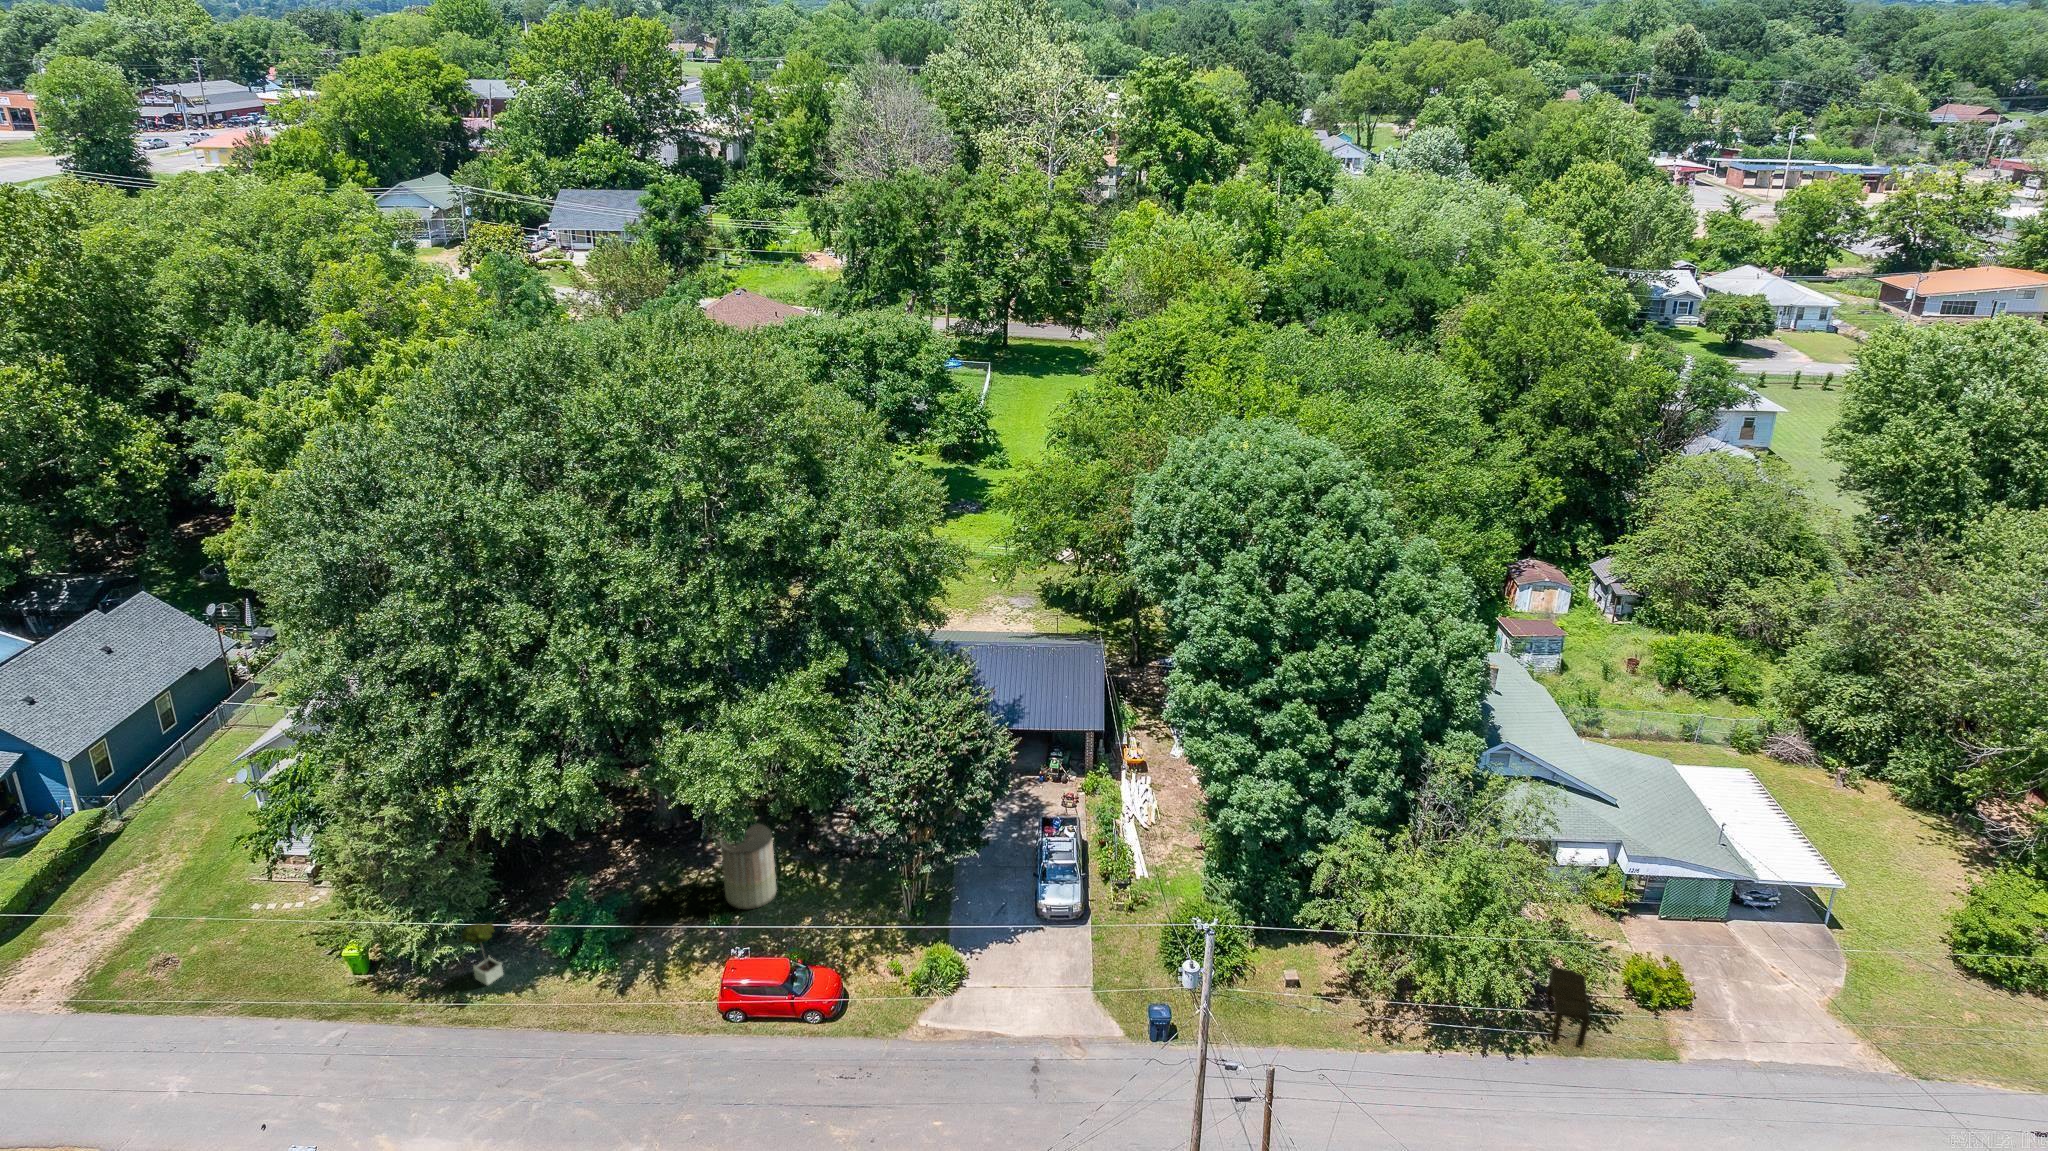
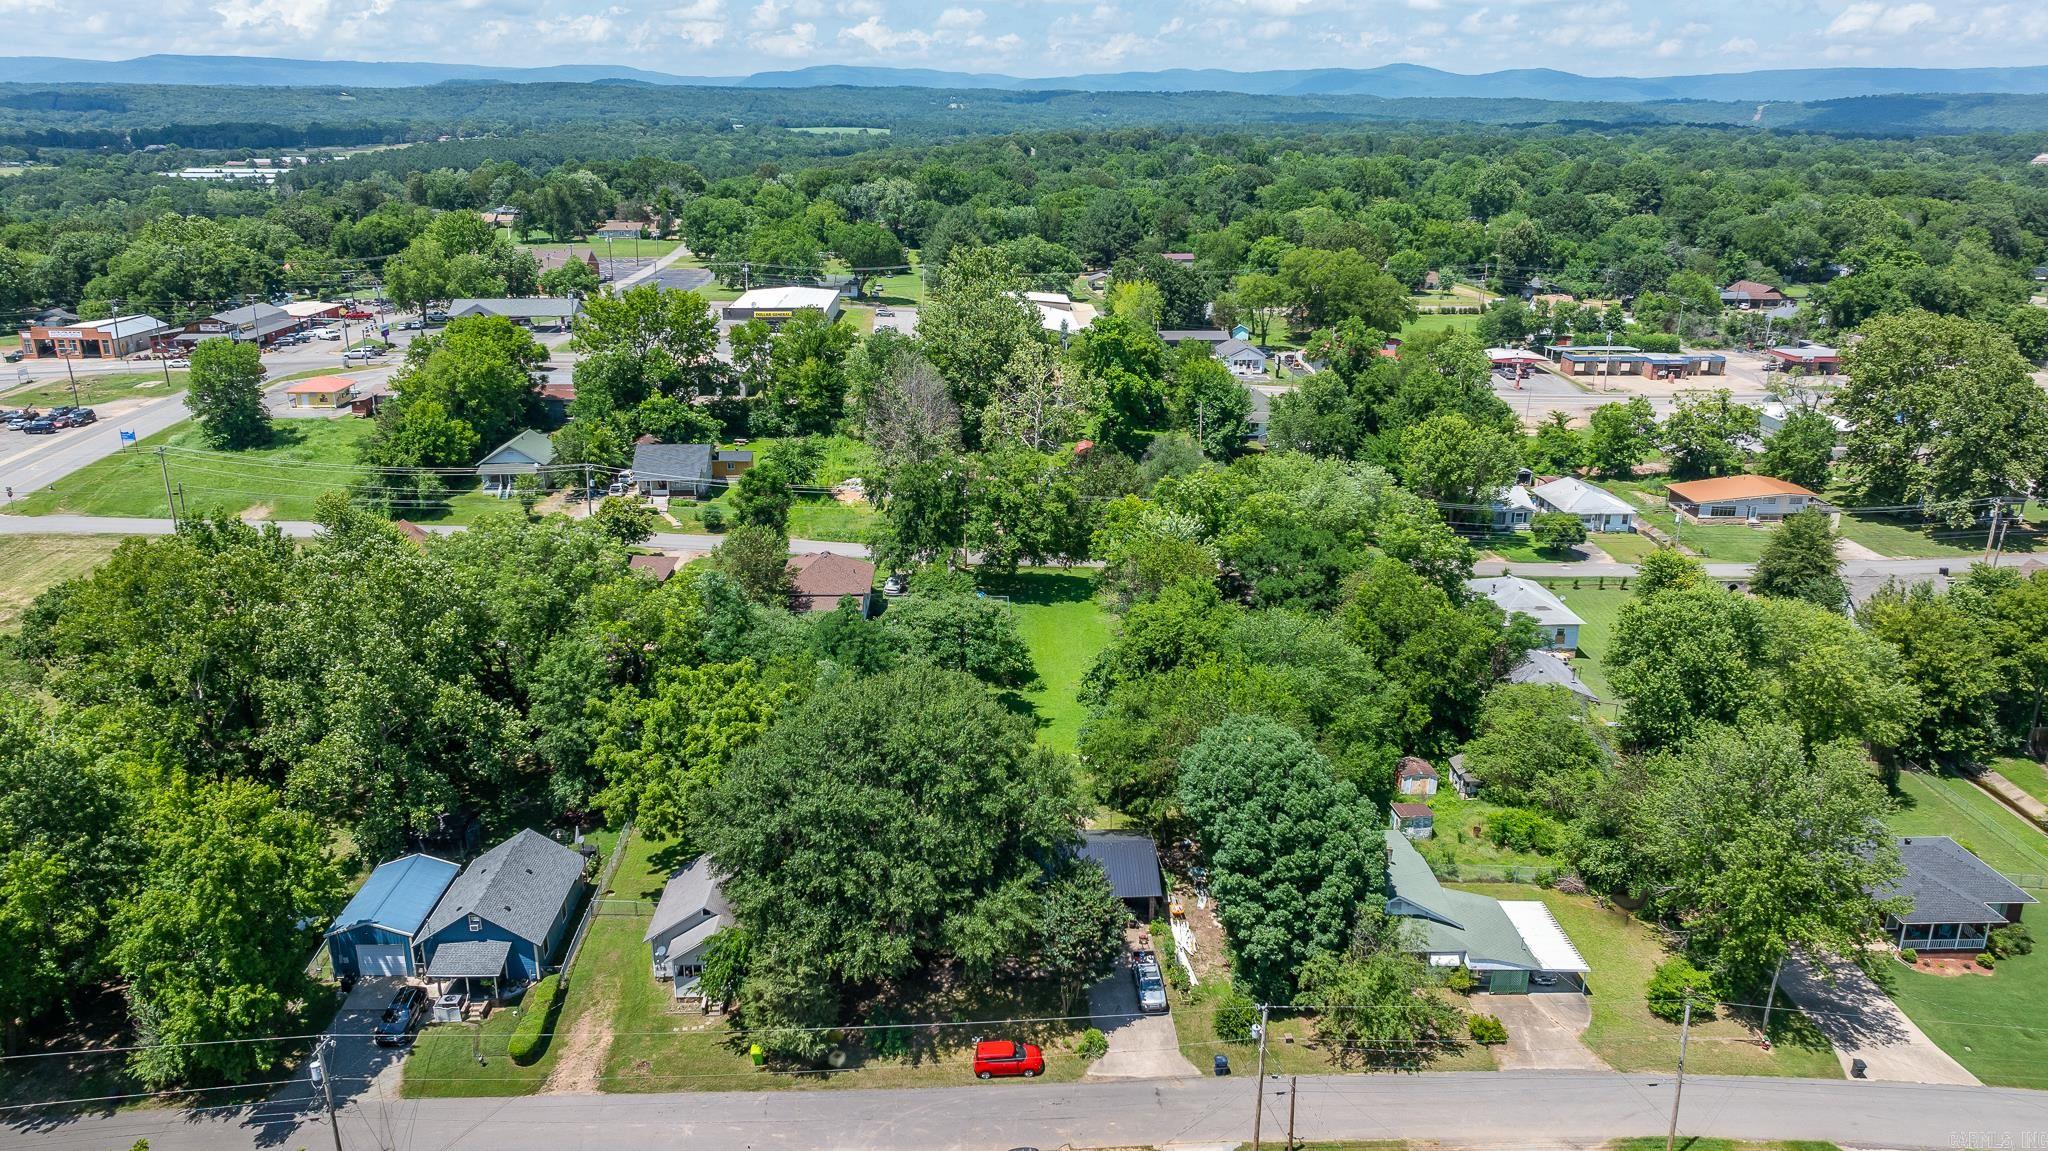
lounge chair: none [1860,744,1942,814] -> present [1609,883,1650,919]
trash can: present [720,824,777,909] -> none [955,964,985,1016]
bench: present [1546,967,1590,1047] -> none [1427,1024,1450,1067]

